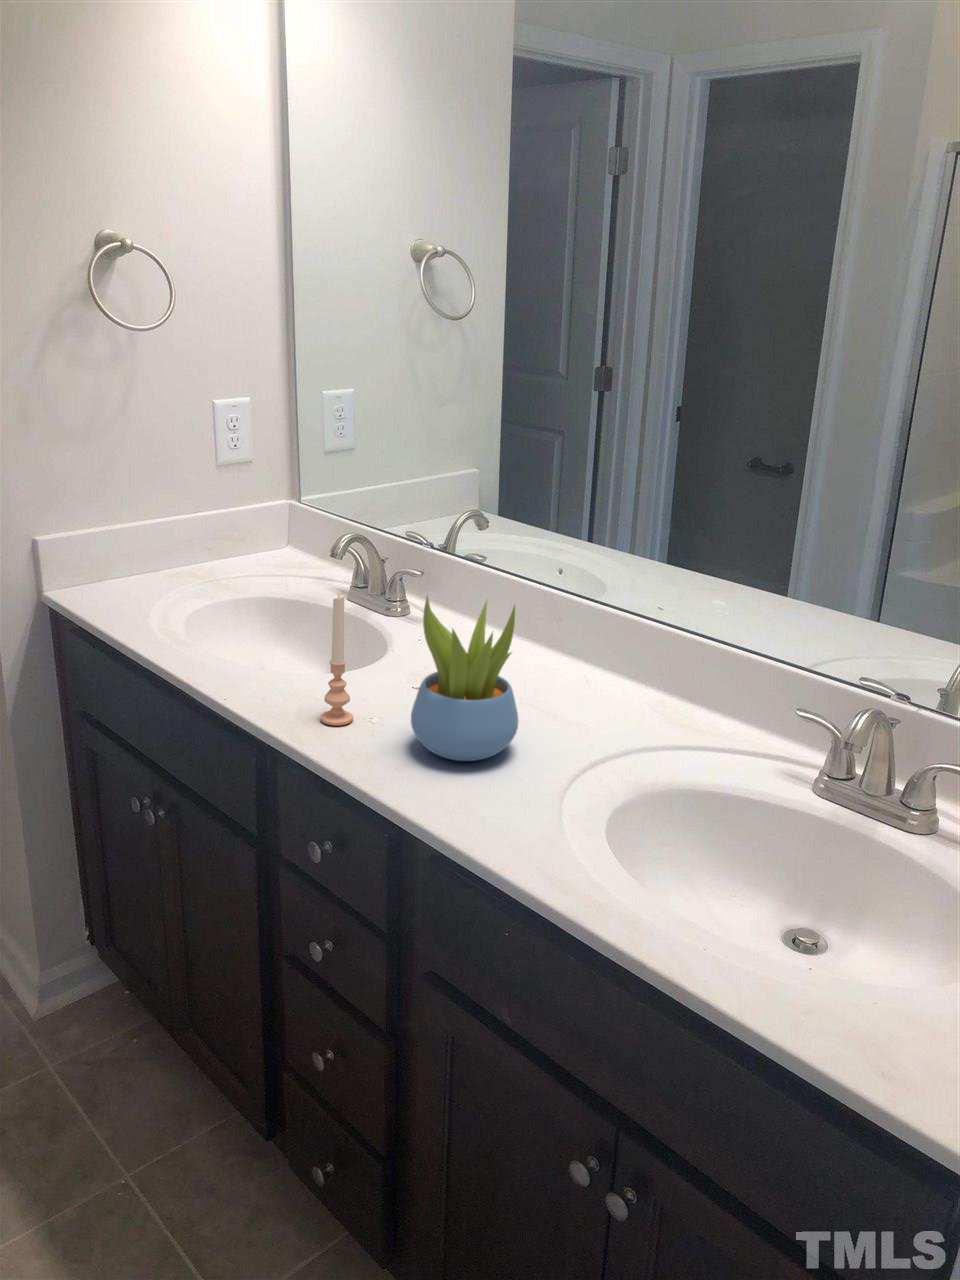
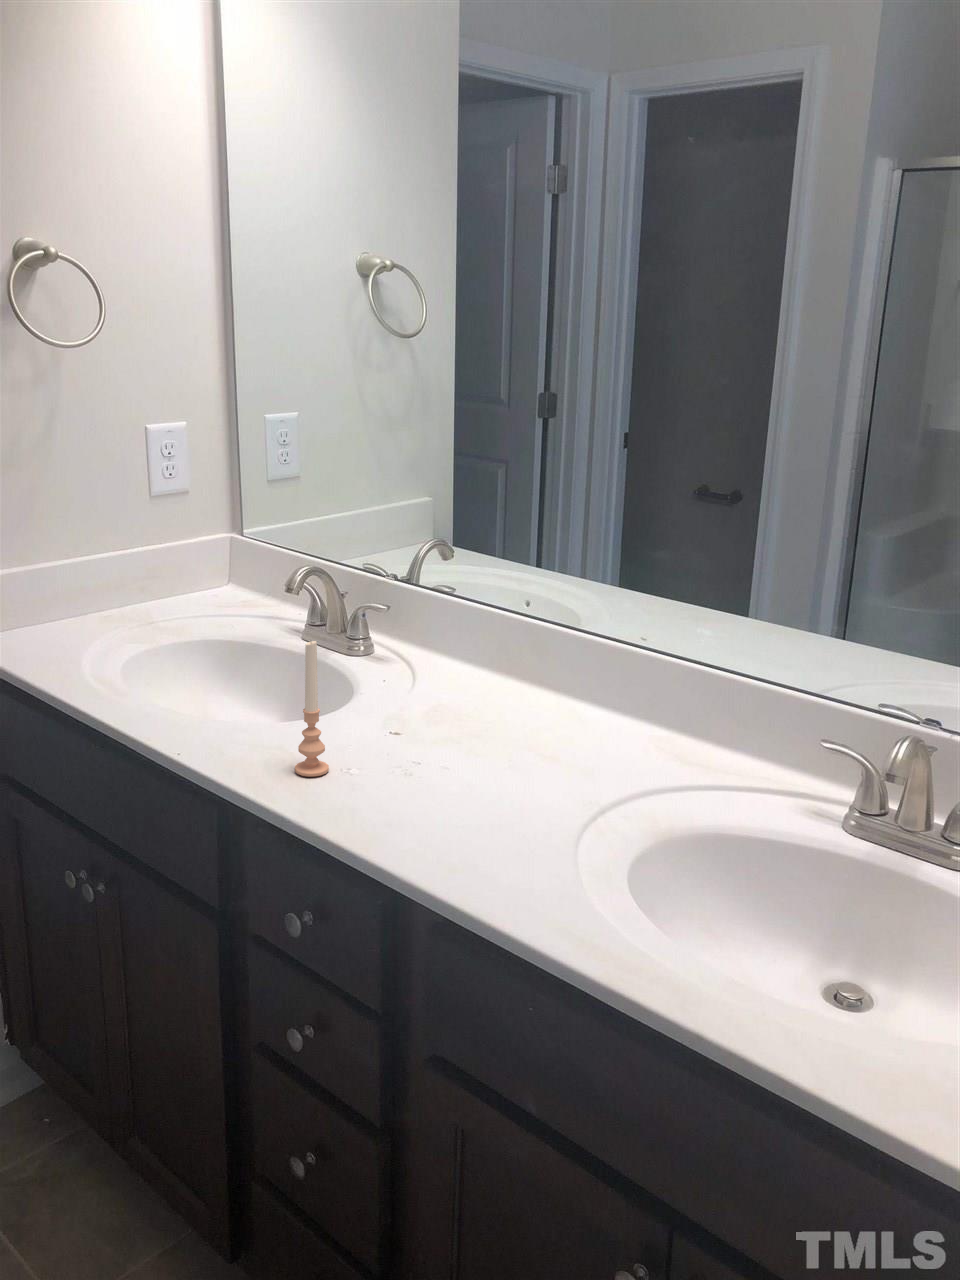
succulent plant: present [411,596,518,761] -> none [392,639,503,807]

